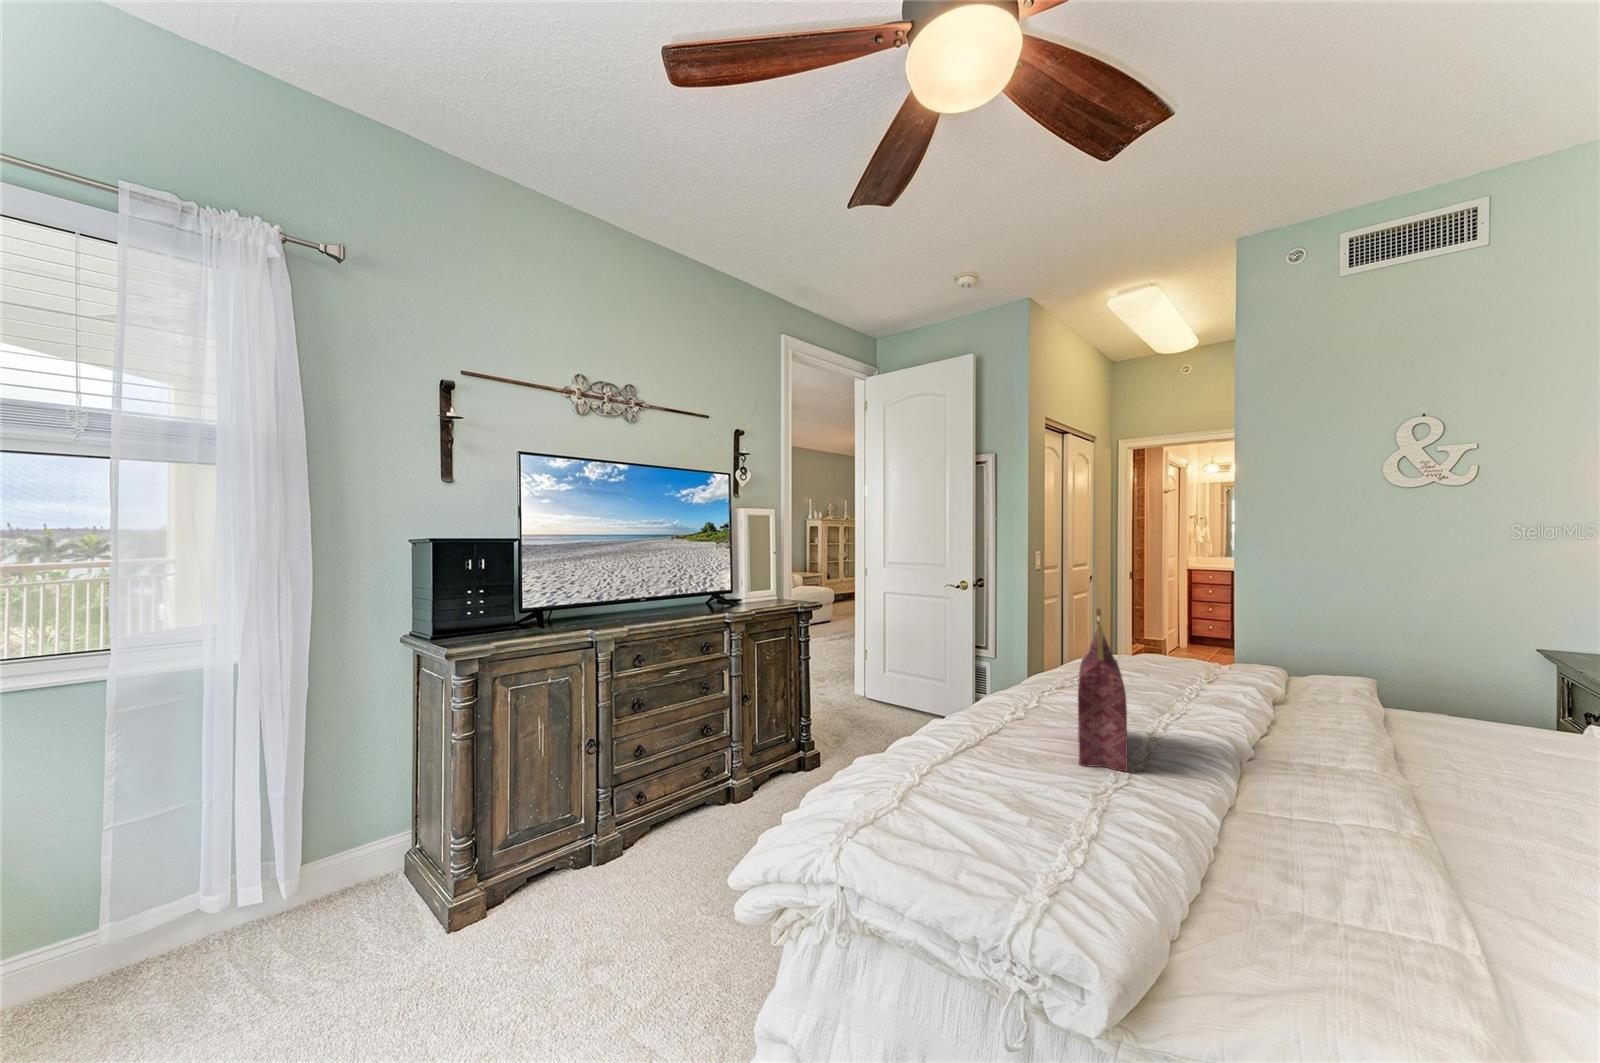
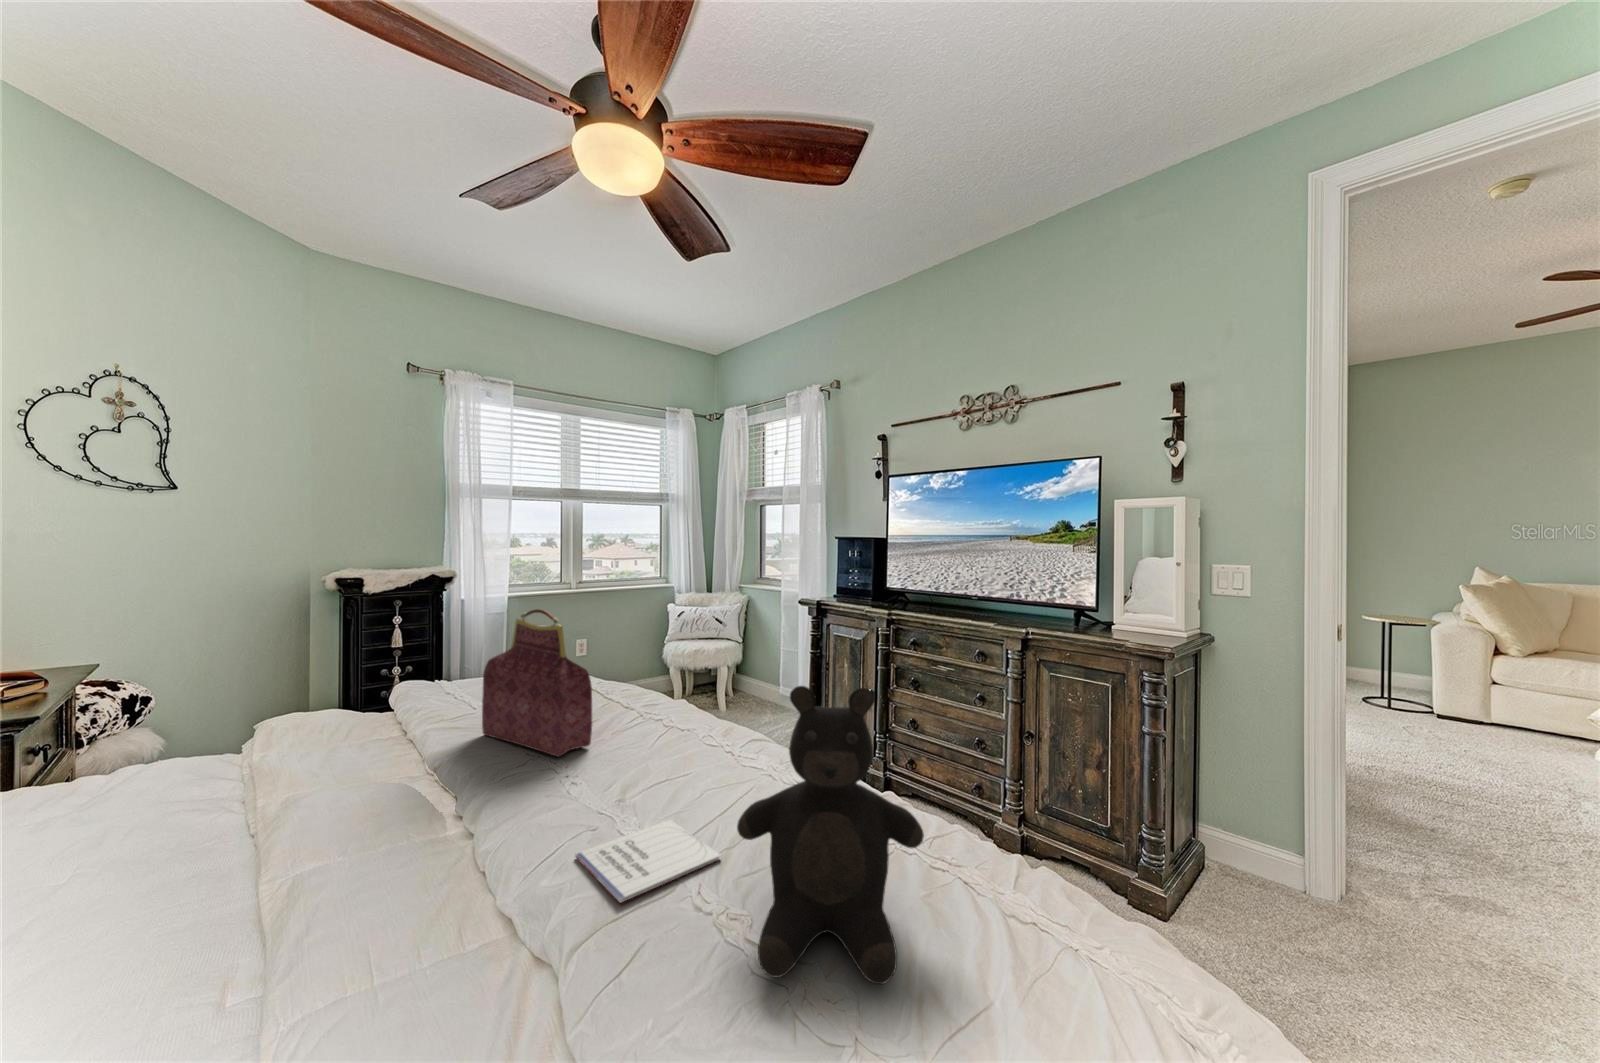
teddy bear: none [1125,594,1207,691] -> present [737,686,924,984]
notebook: none [1137,697,1216,718] -> present [575,820,721,903]

